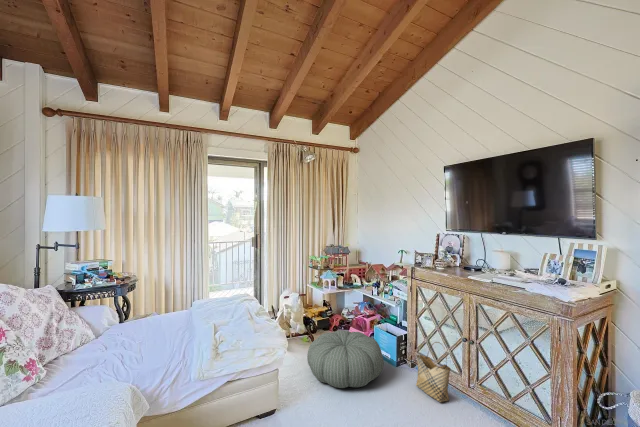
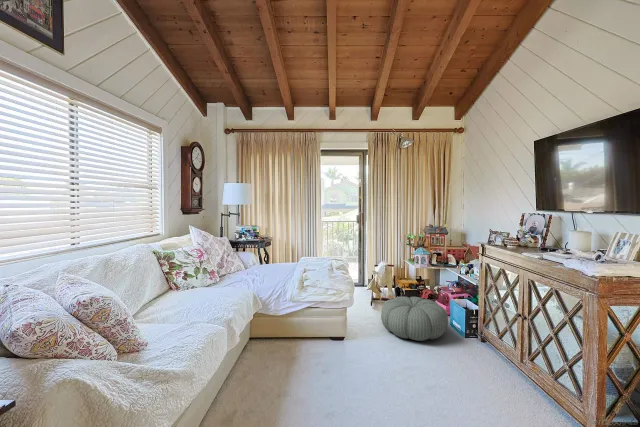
woven basket: present [416,342,451,402] -> none [472,315,502,369]

